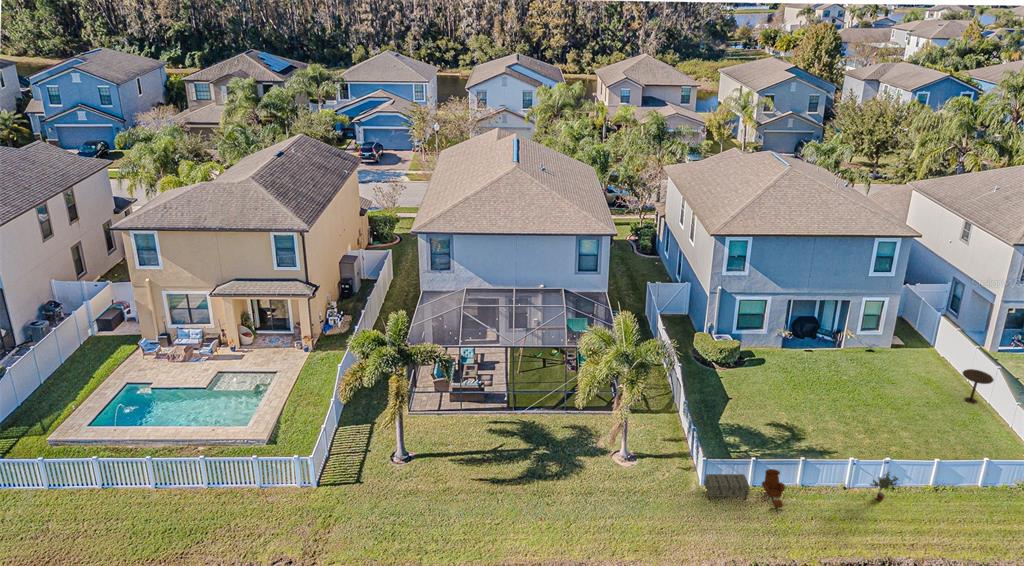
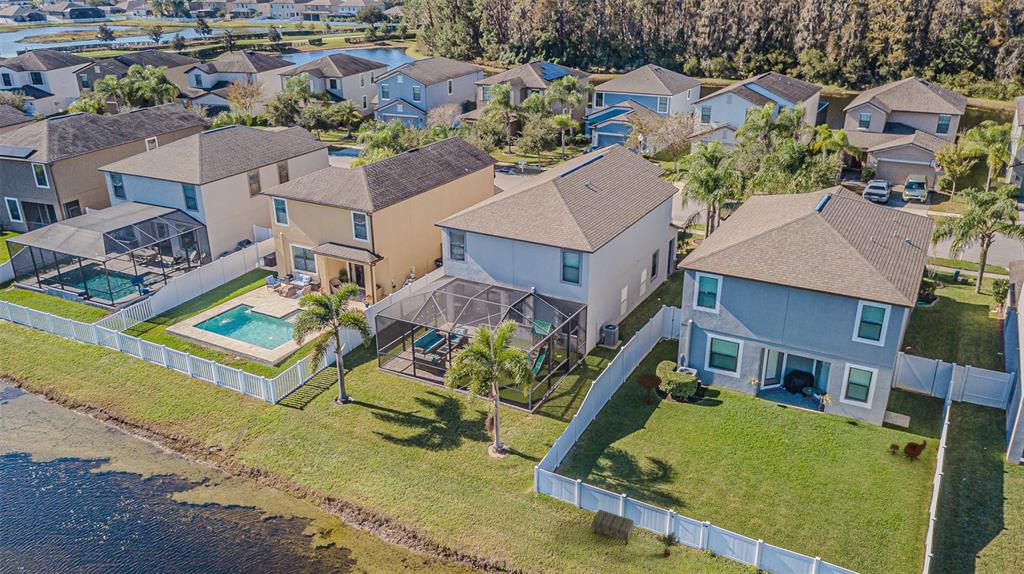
pedestal table: present [963,369,994,404] -> present [637,374,662,405]
lounge chair: present [762,469,785,510] -> present [890,440,927,461]
bench: present [705,474,749,500] -> present [593,510,634,544]

